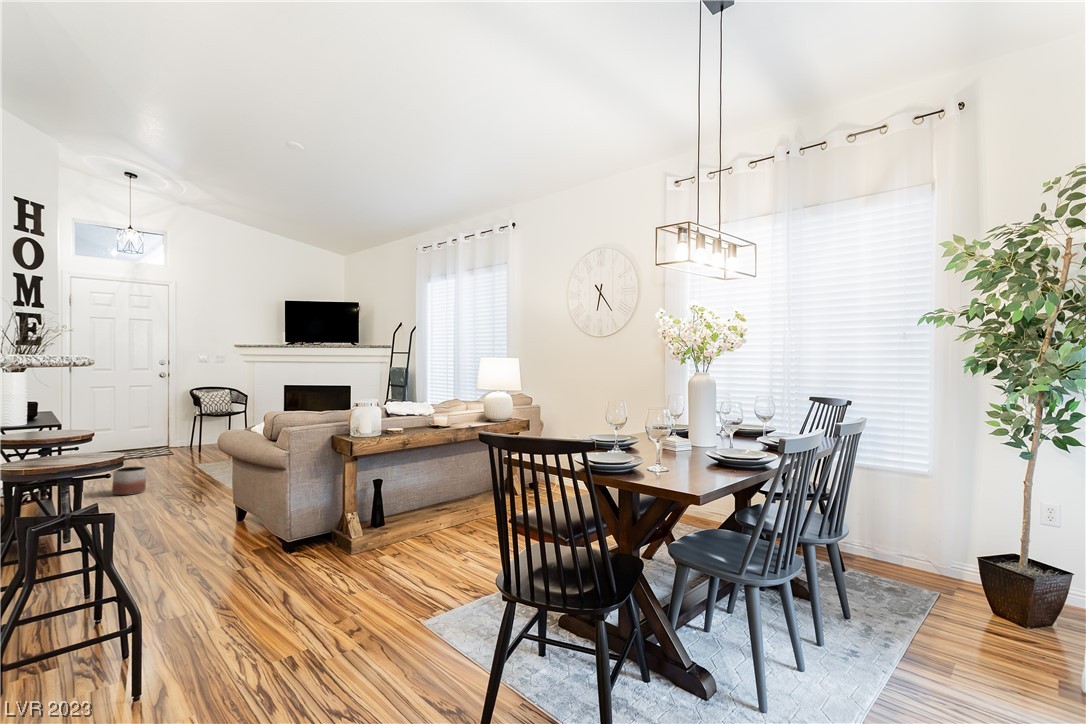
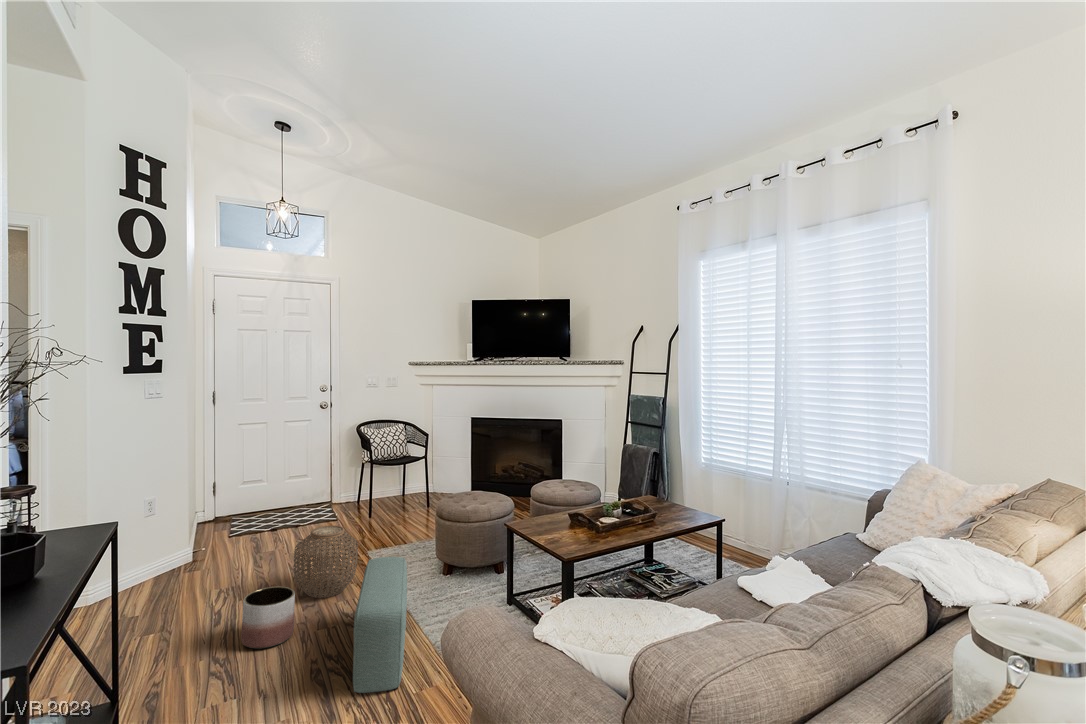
woven basket: none [143,440,188,480] -> present [294,526,358,598]
pouf: none [183,449,218,502] -> present [353,557,407,693]

